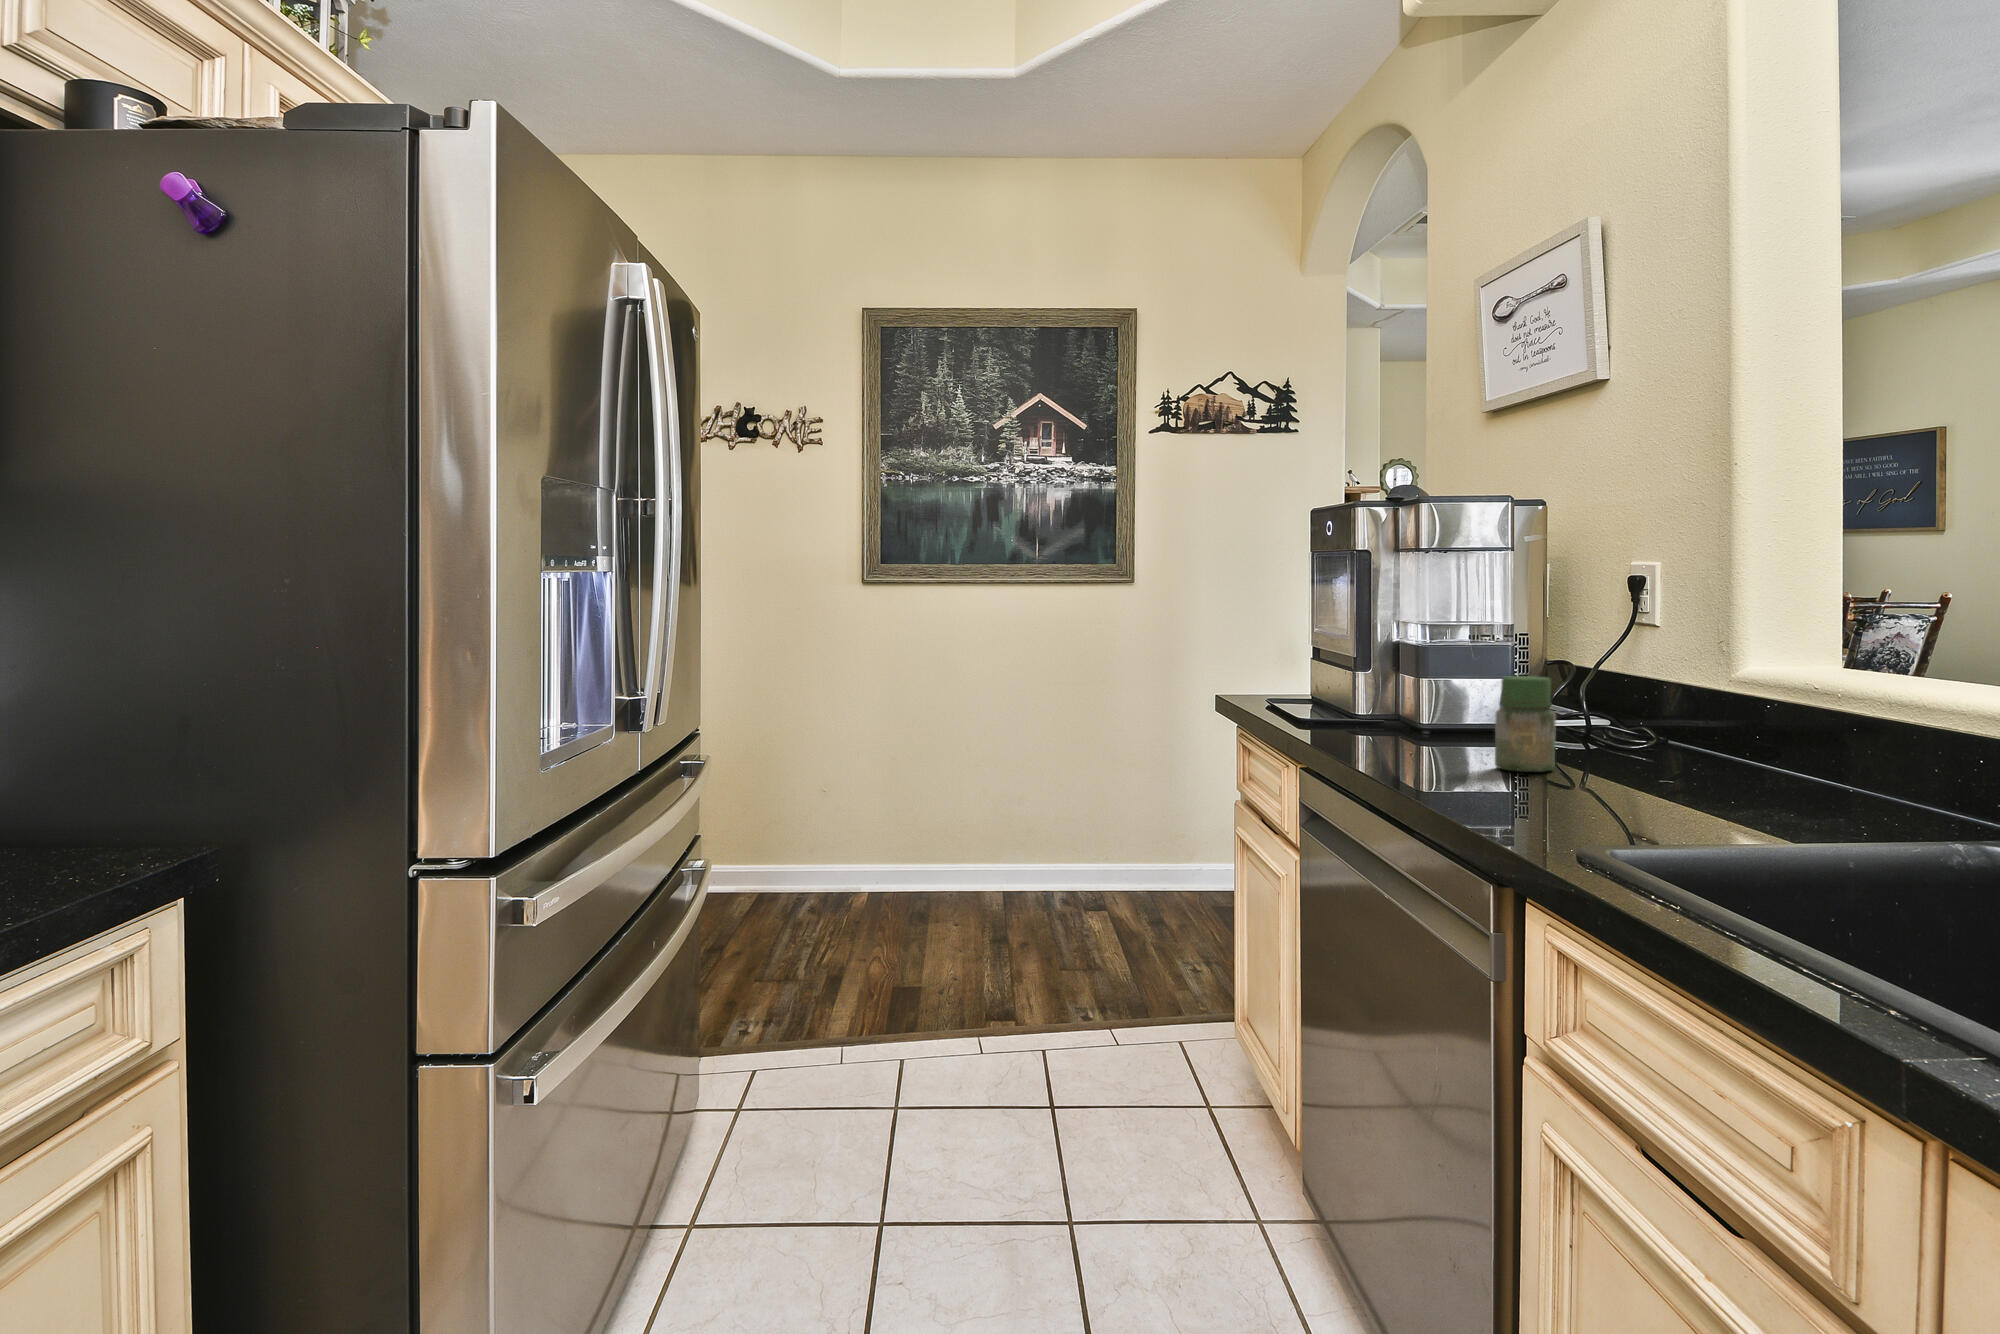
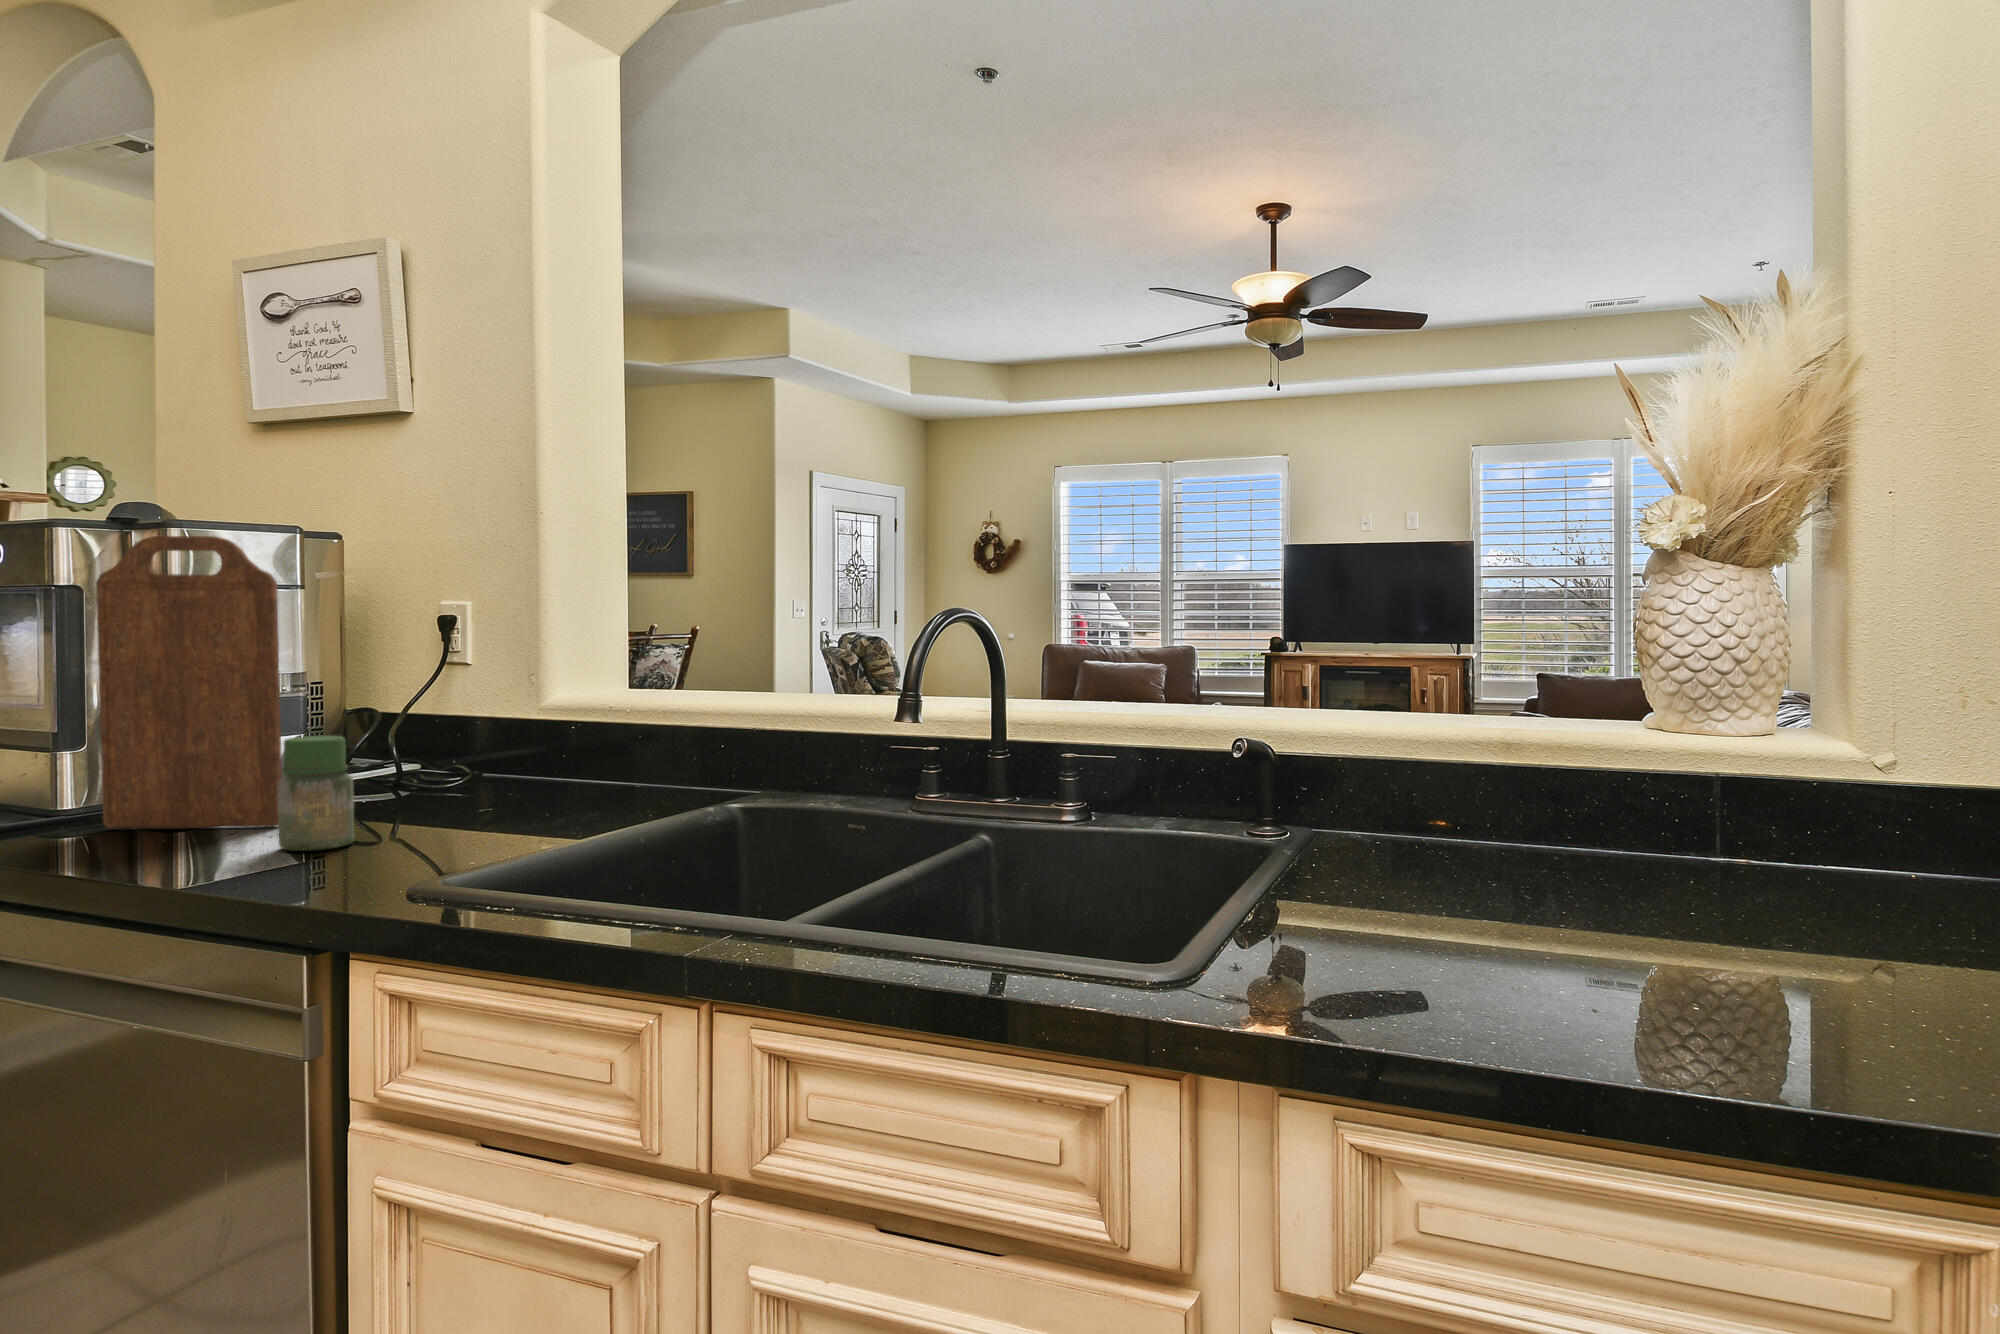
cutting board: none [1367,511,1499,753] -> present [96,536,282,828]

